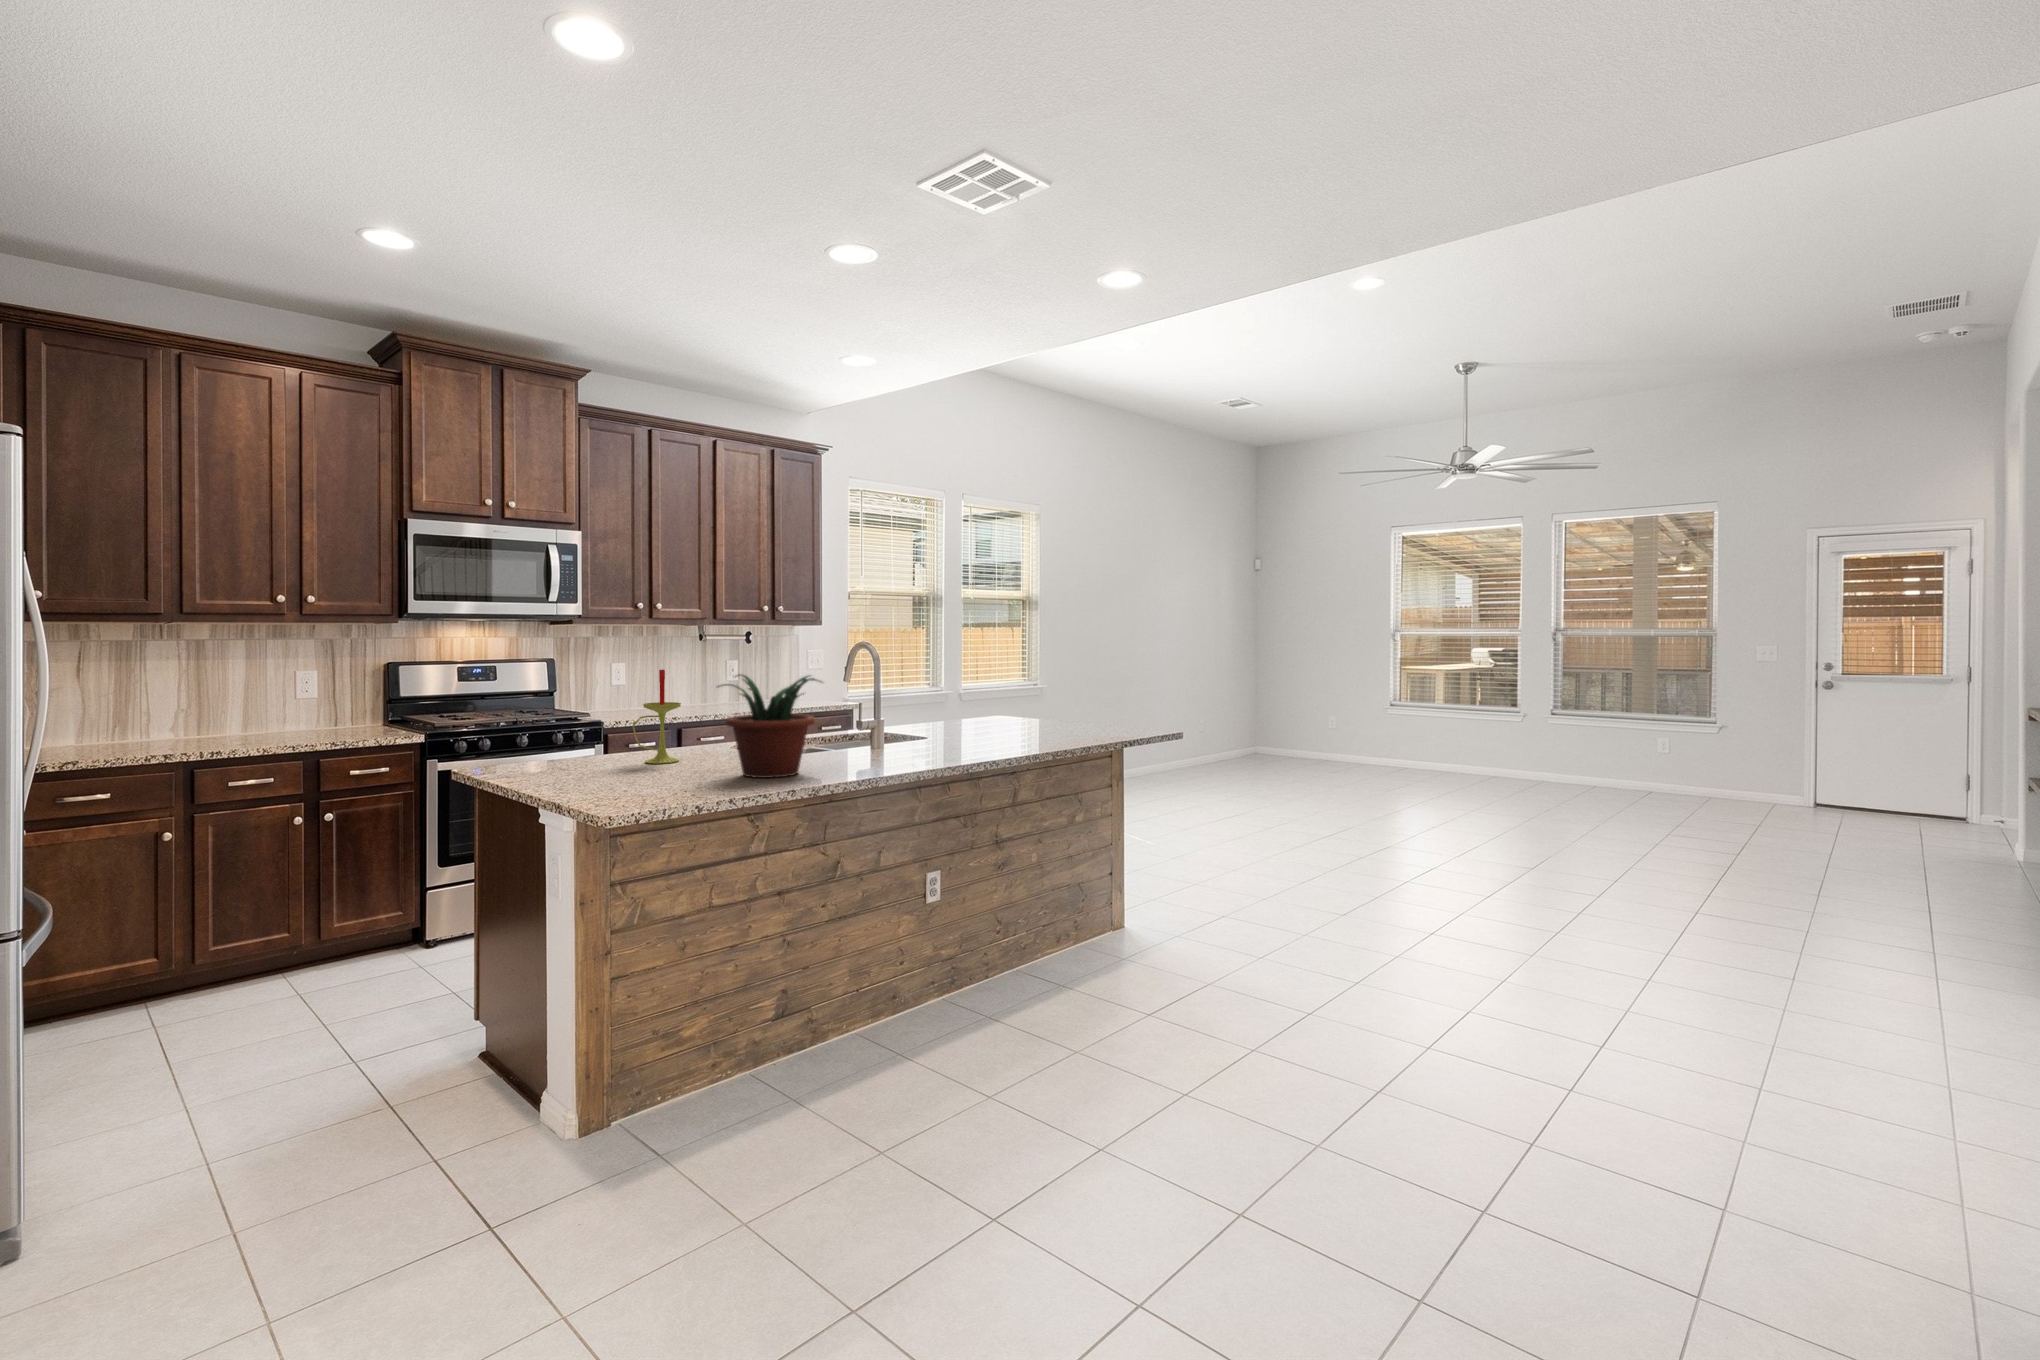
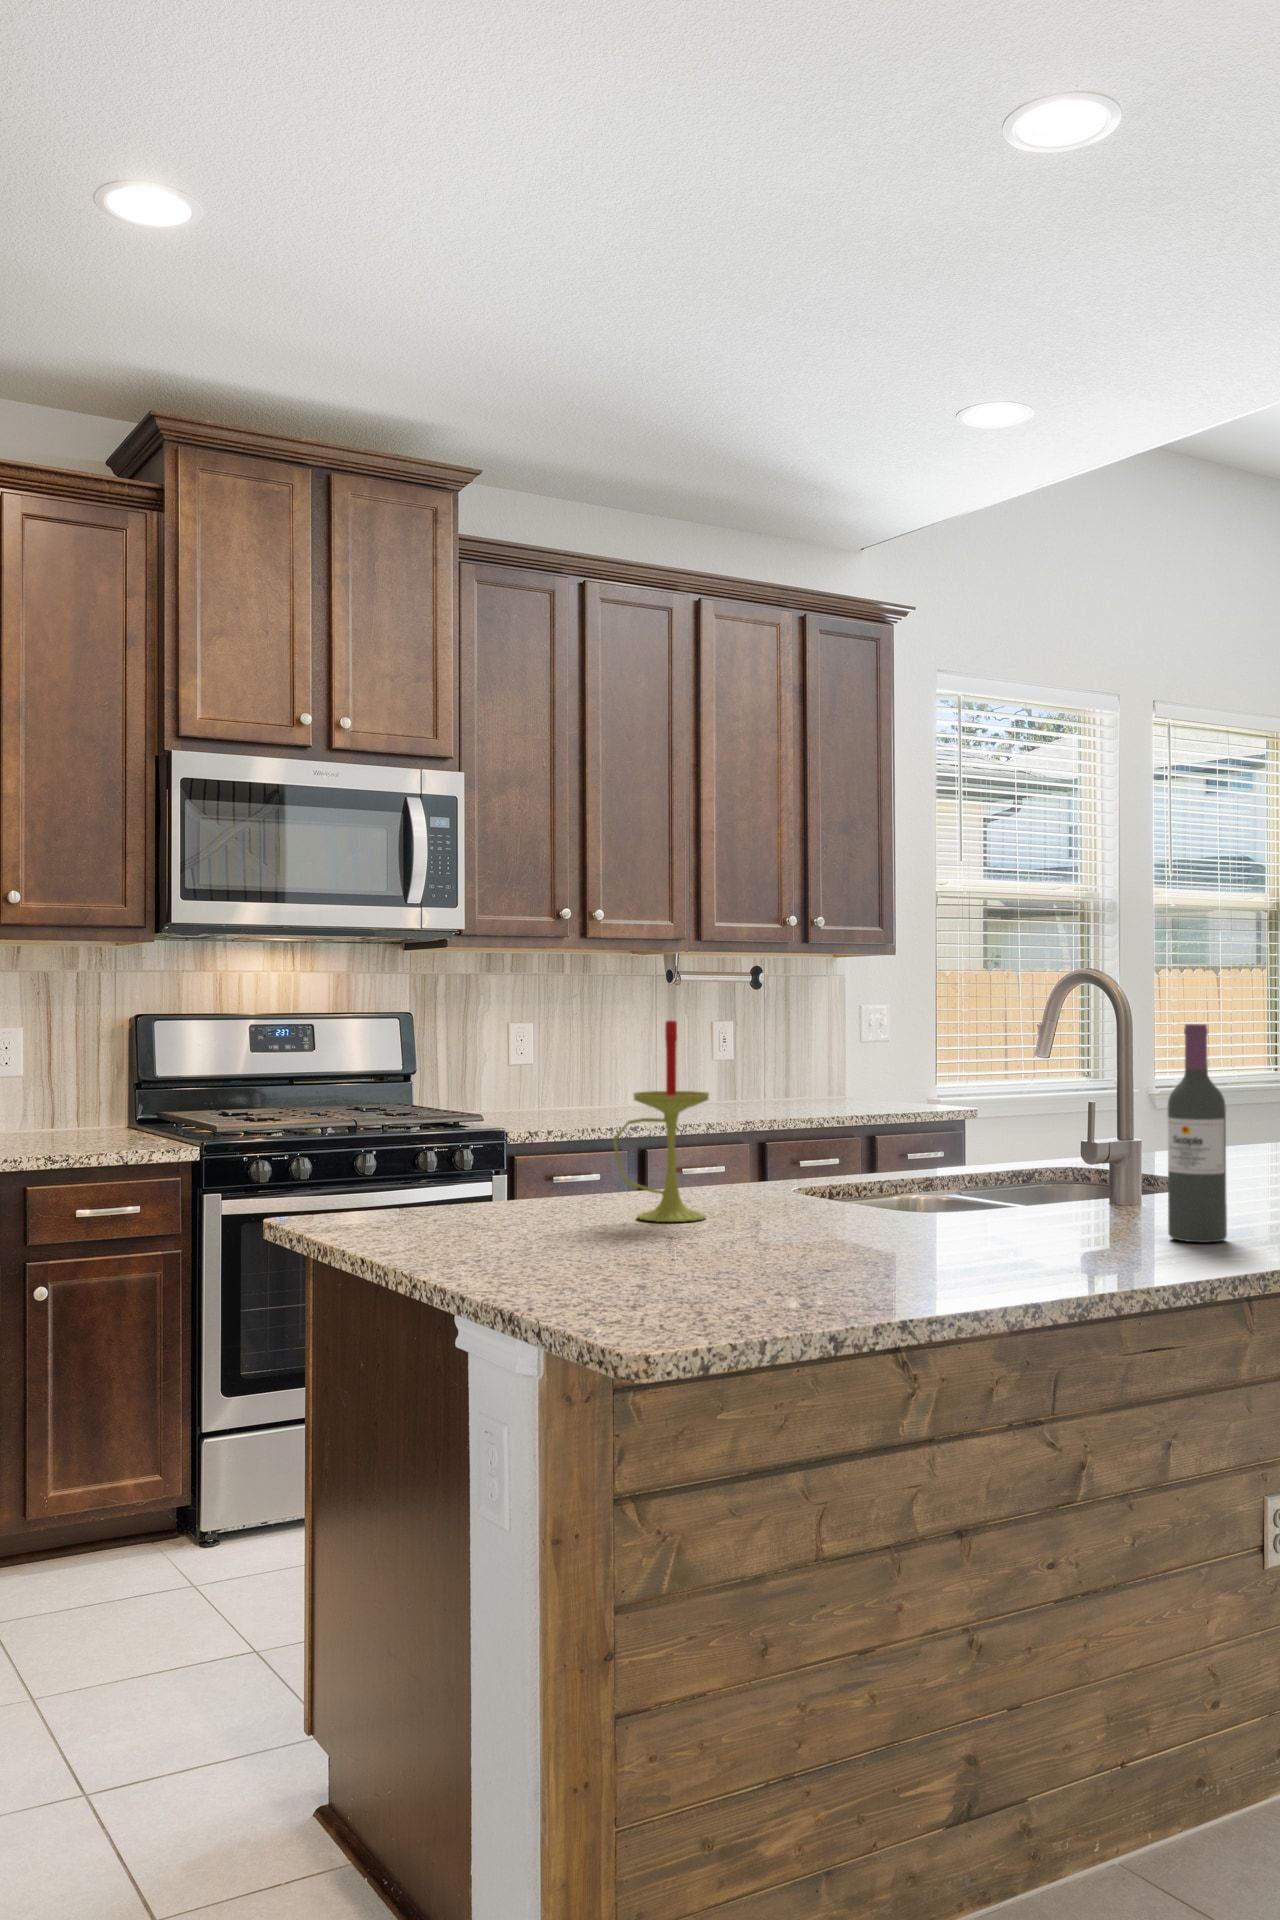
wine bottle: none [878,672,902,765] -> present [1168,1024,1227,1242]
potted plant: present [718,675,821,778] -> none [811,1028,1056,1264]

